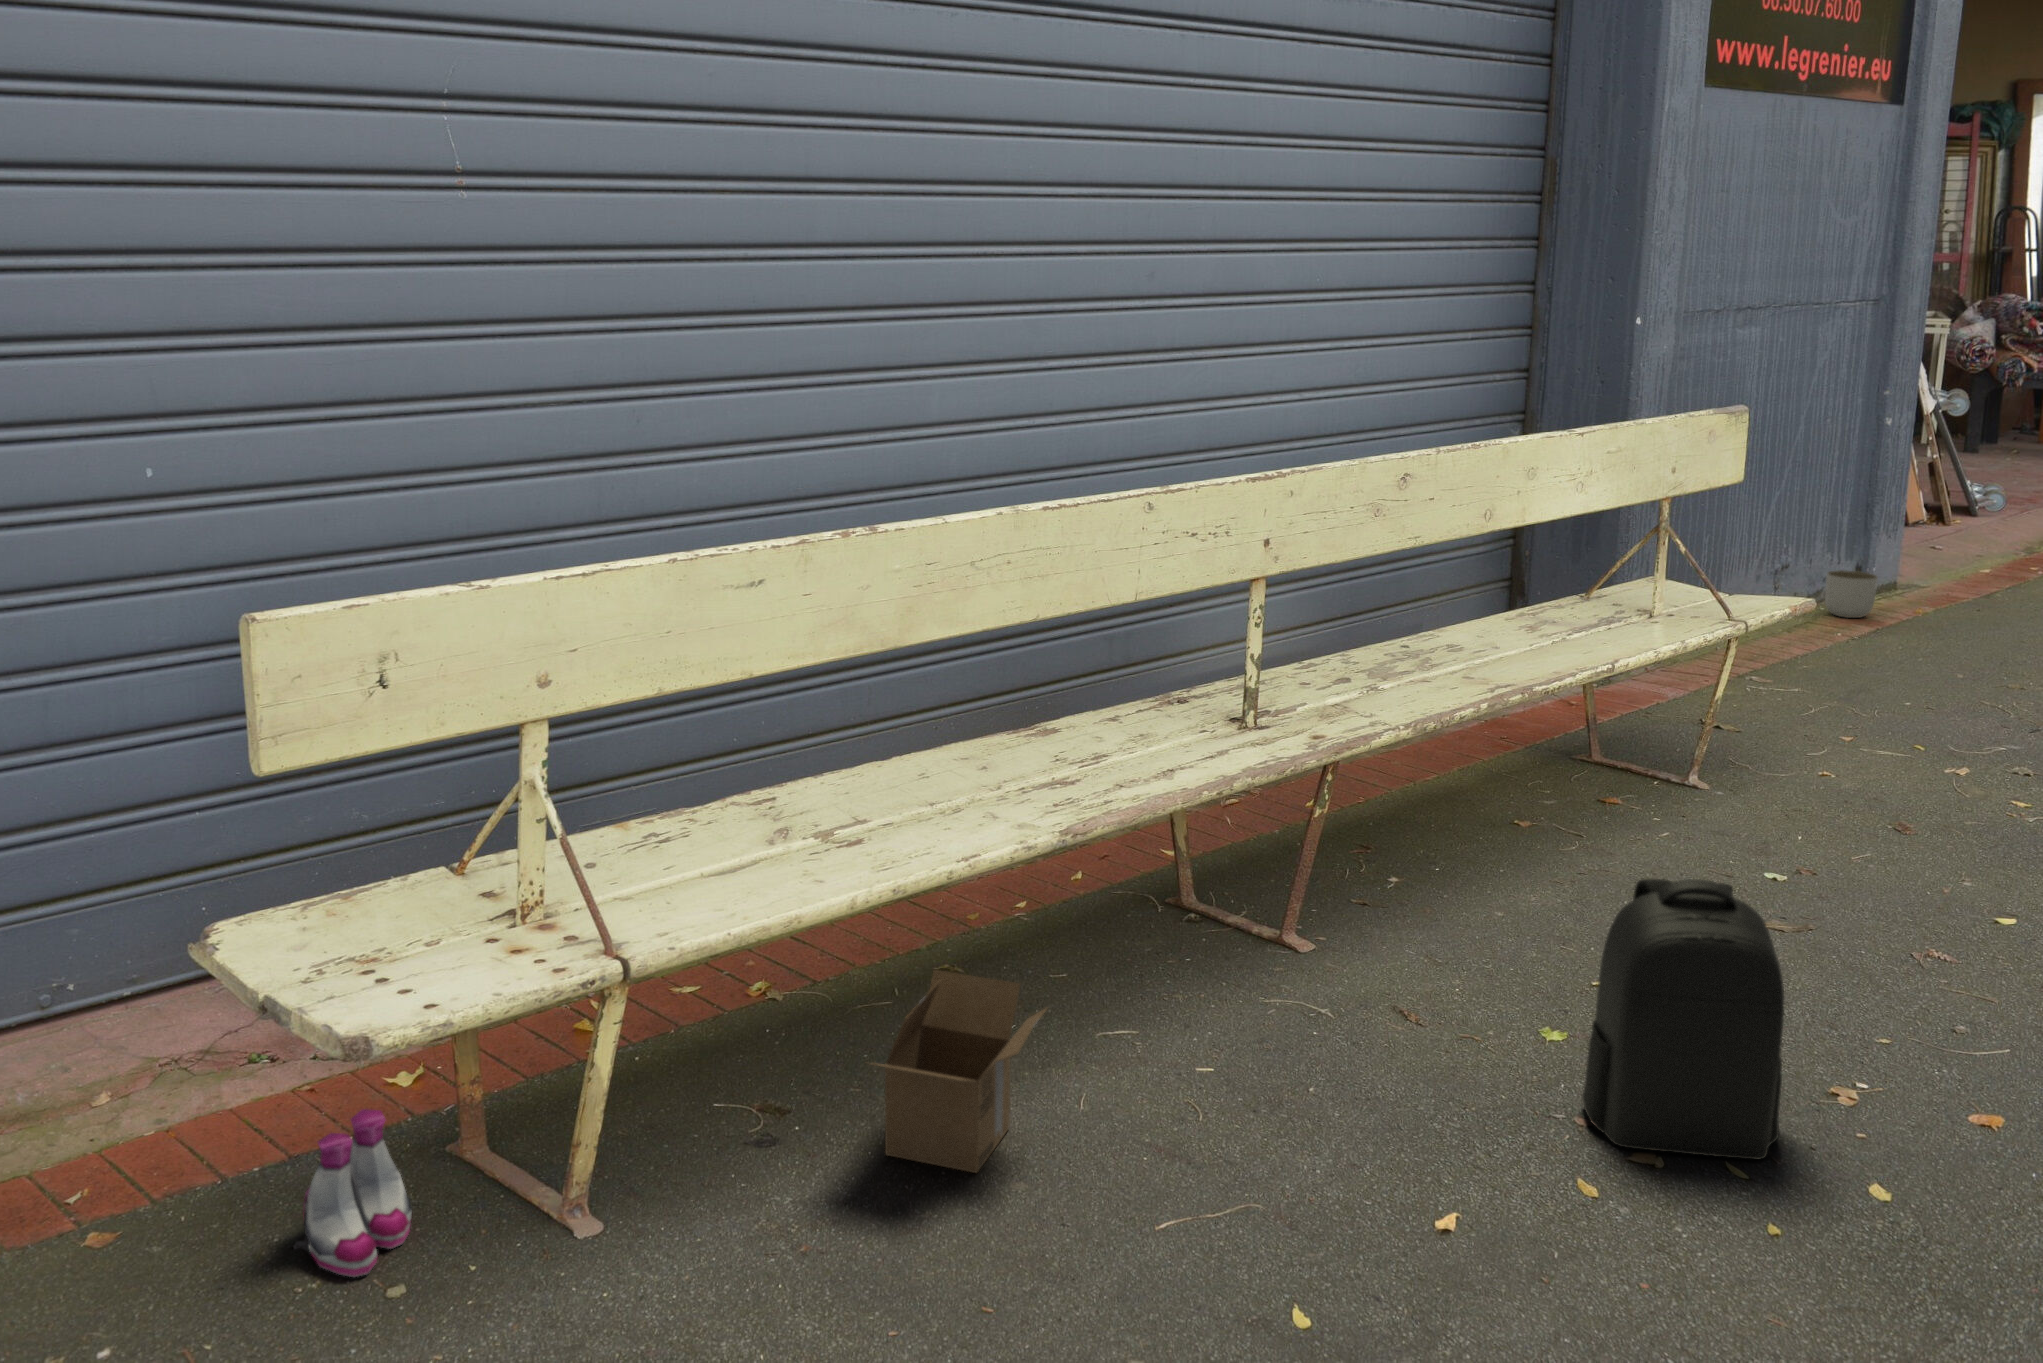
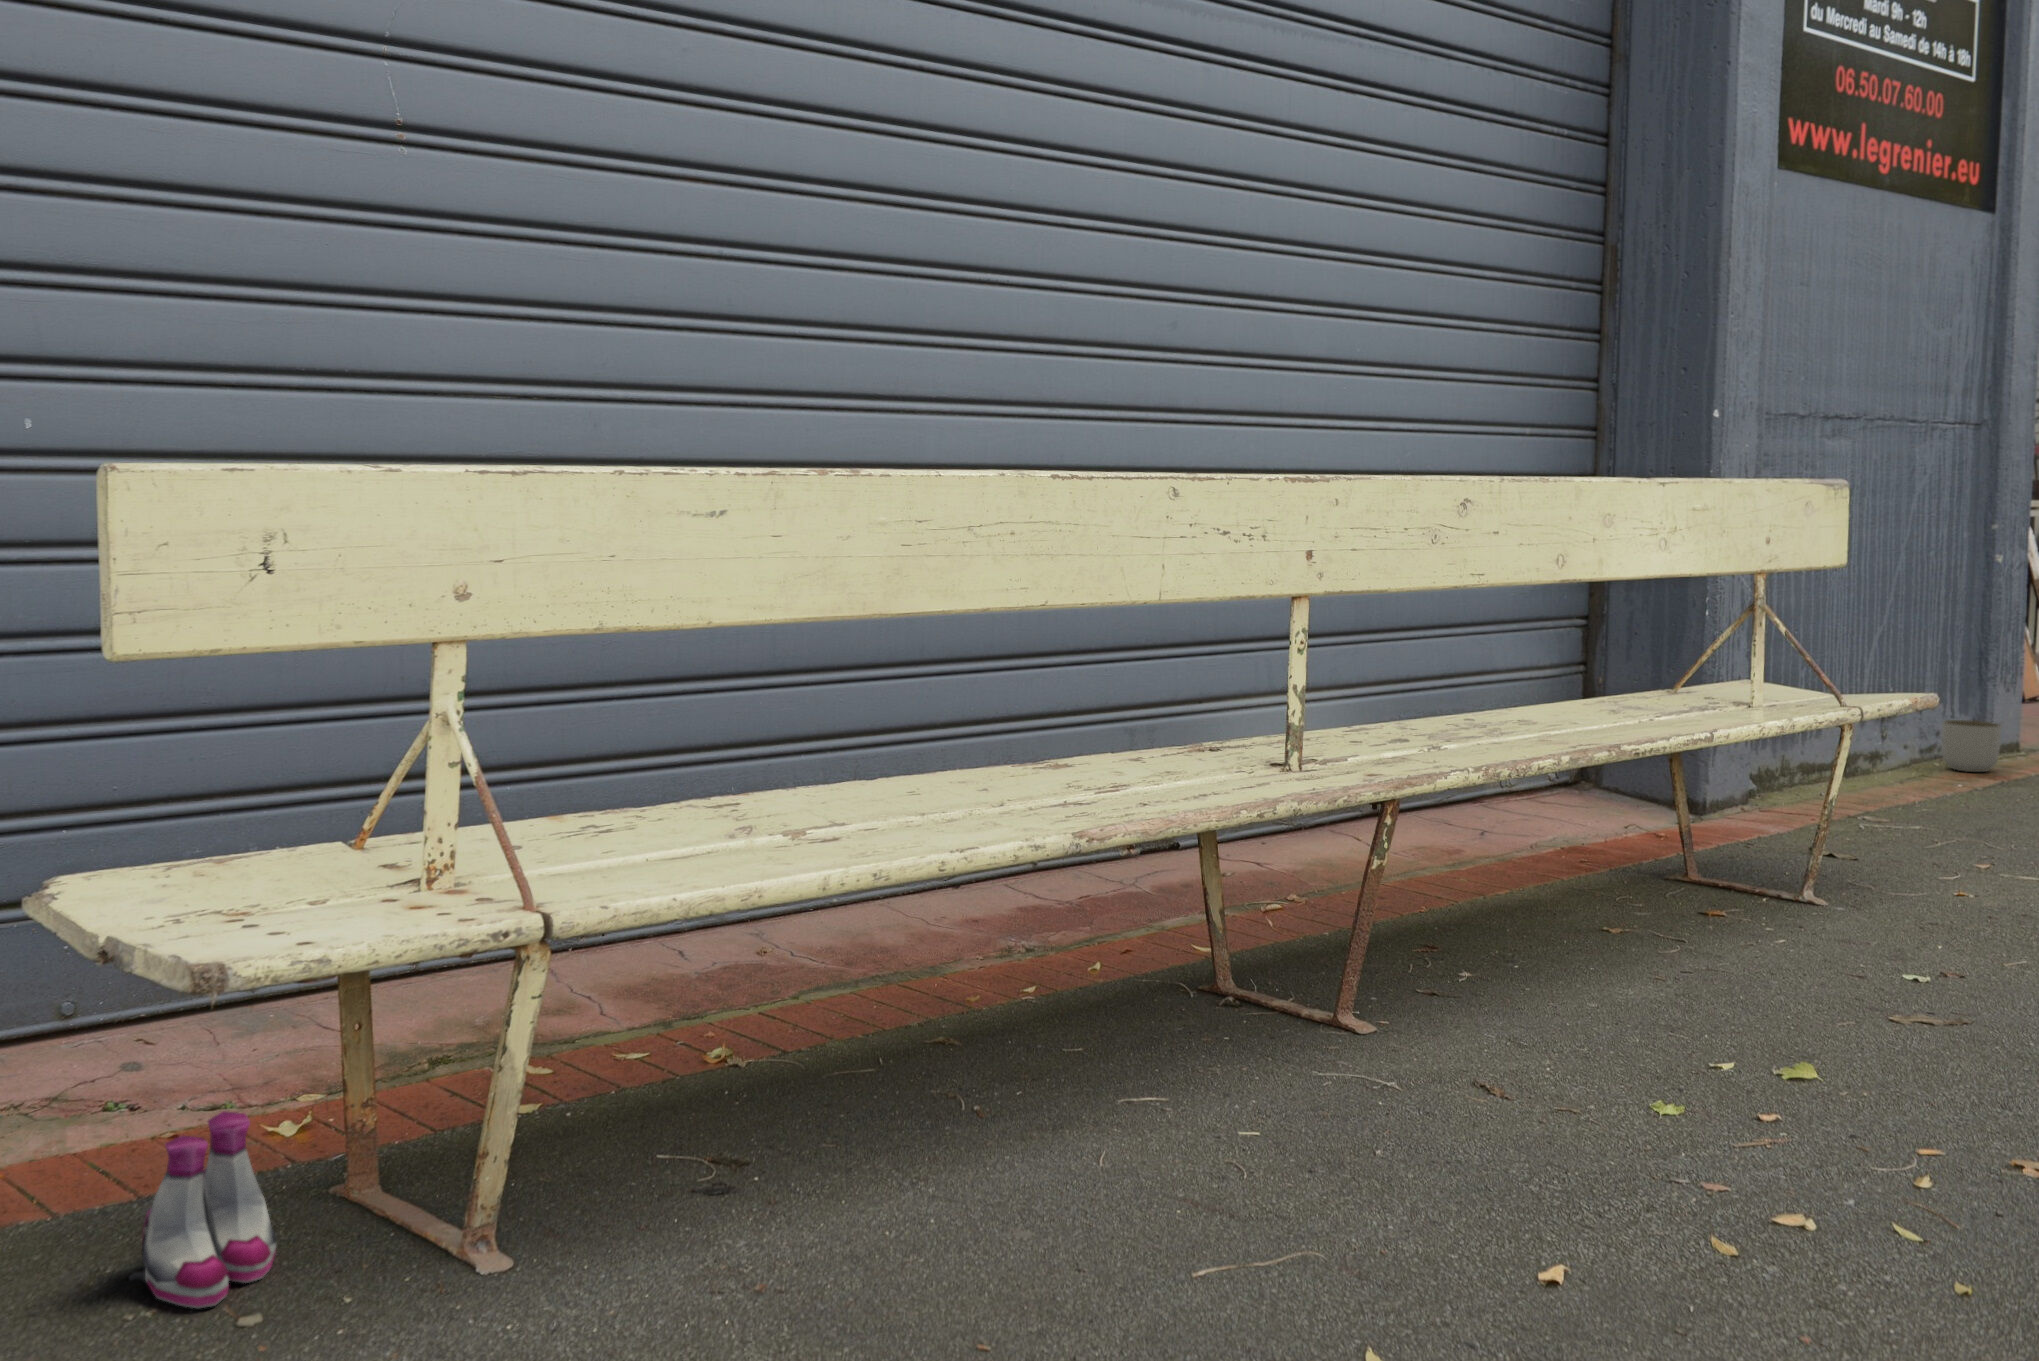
backpack: present [1582,879,1784,1159] -> none [1708,881,1954,1224]
cardboard box: present [873,970,1046,1173] -> none [836,992,1059,1224]

